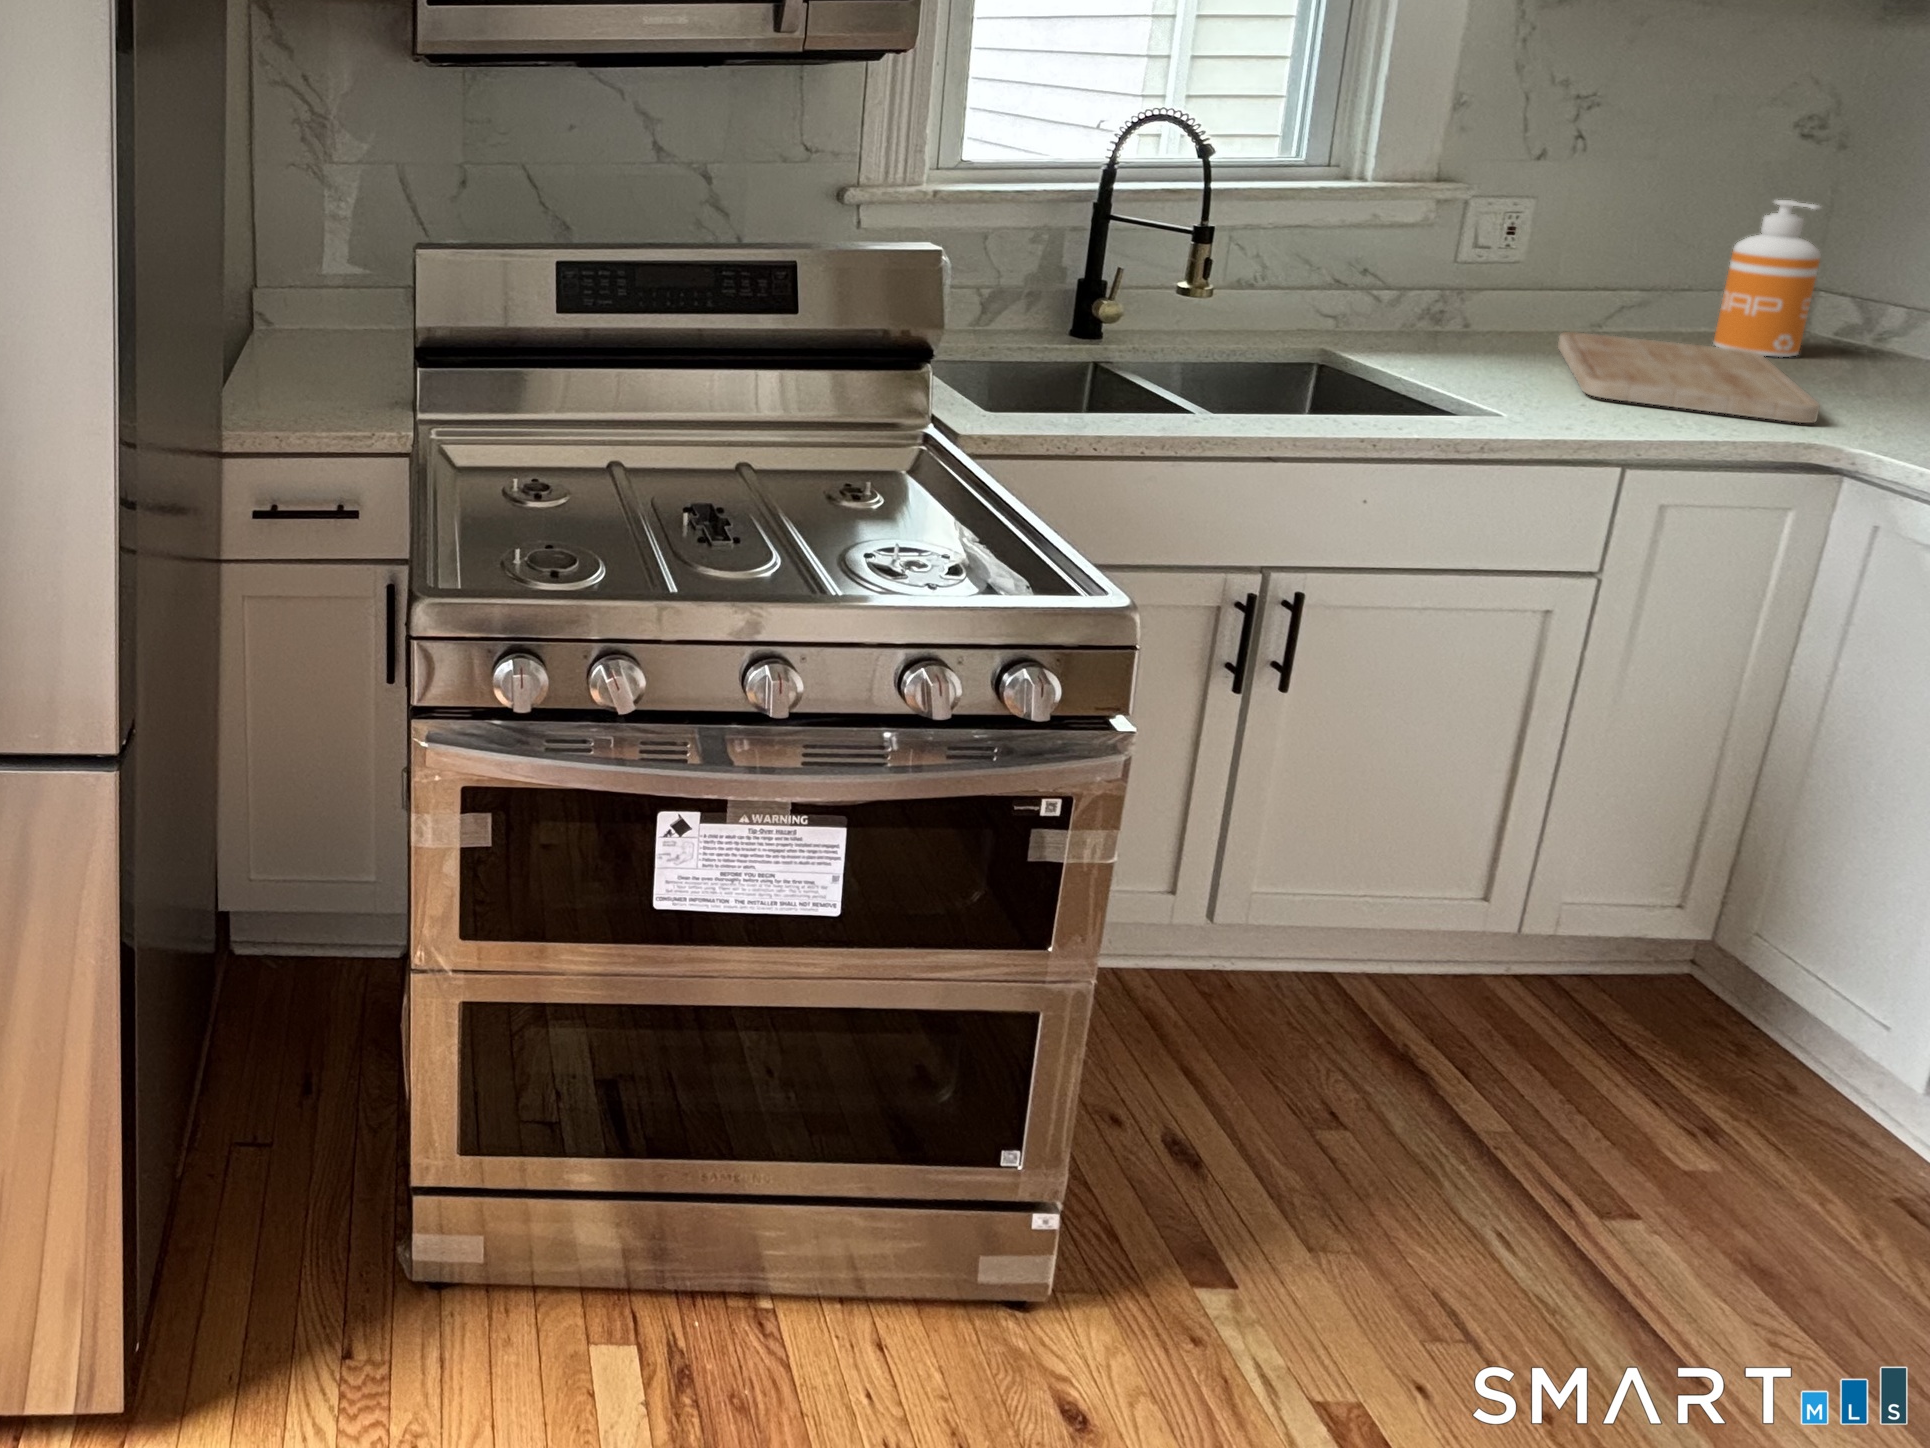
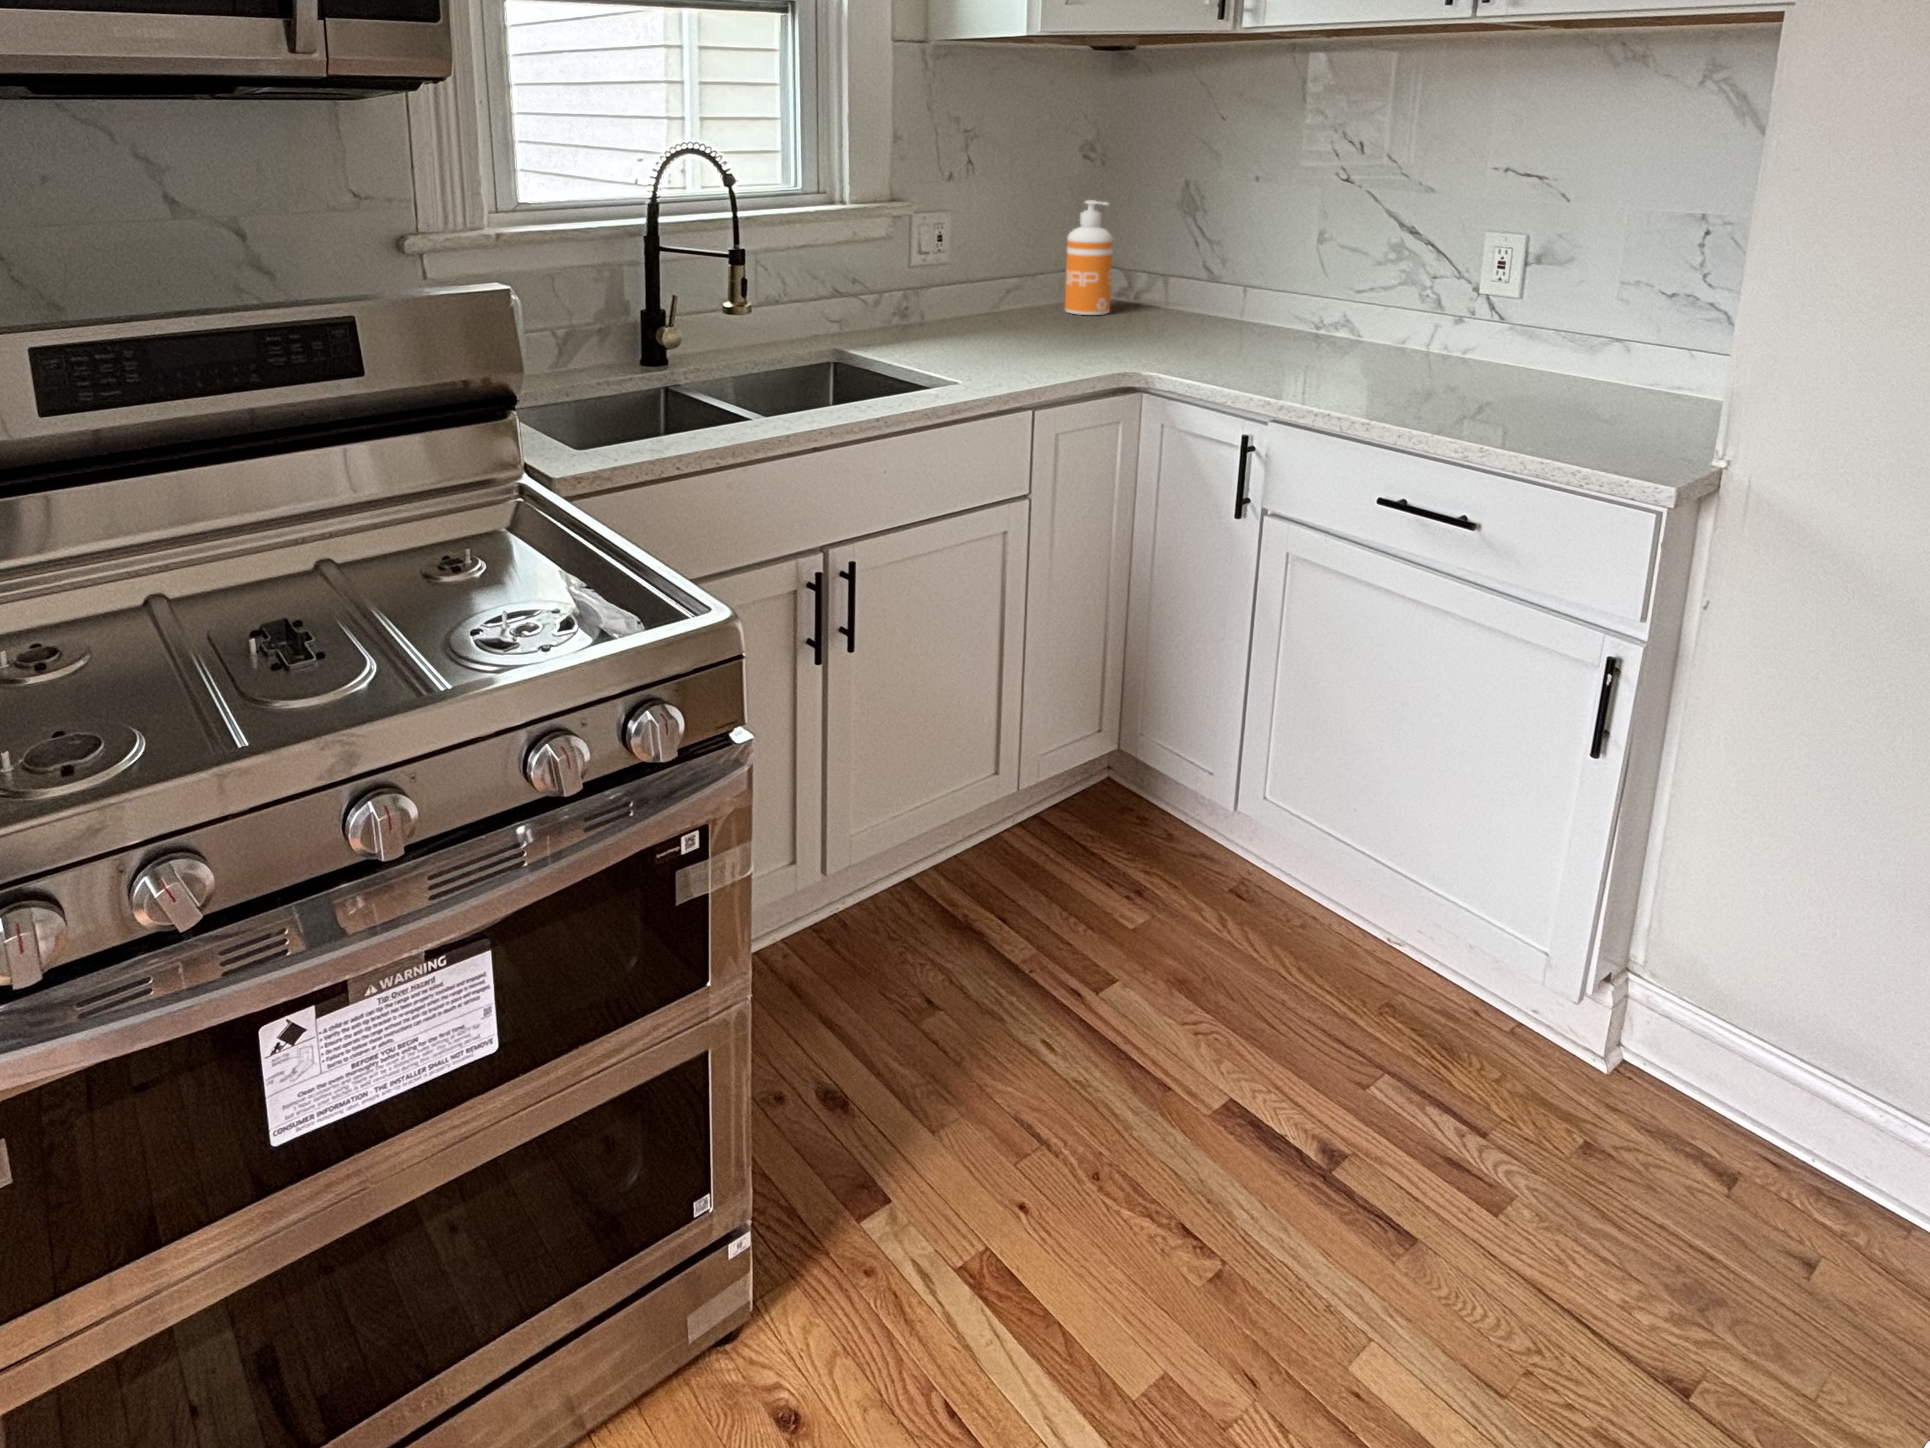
cutting board: present [1558,332,1820,423] -> none [981,312,1136,359]

